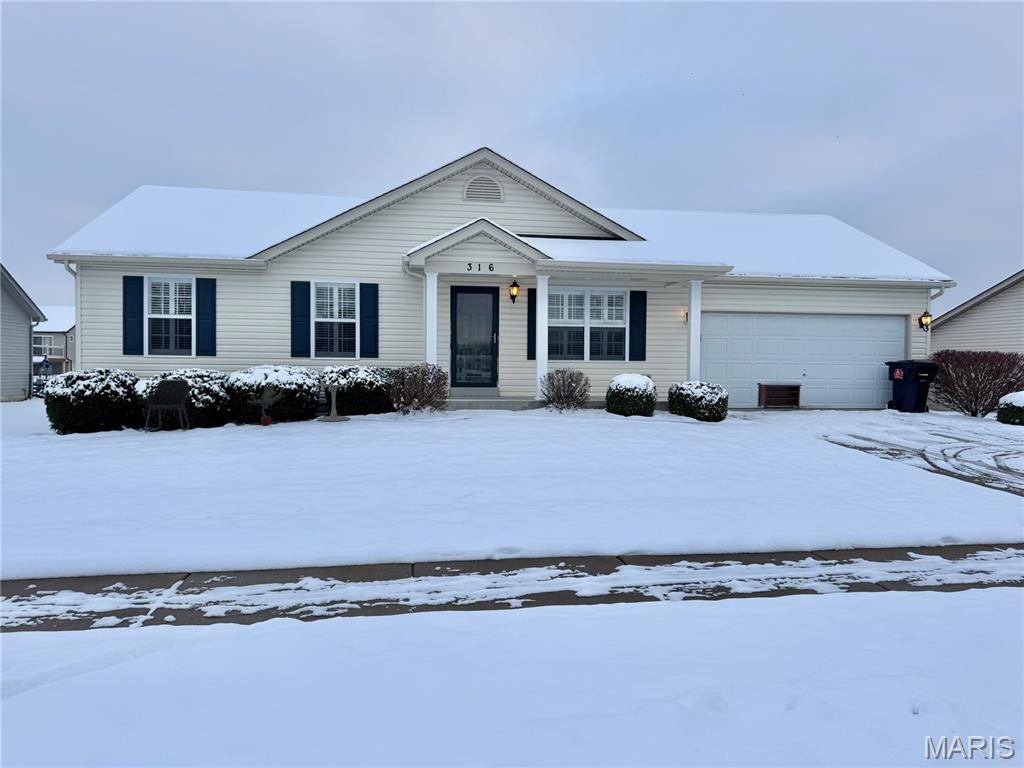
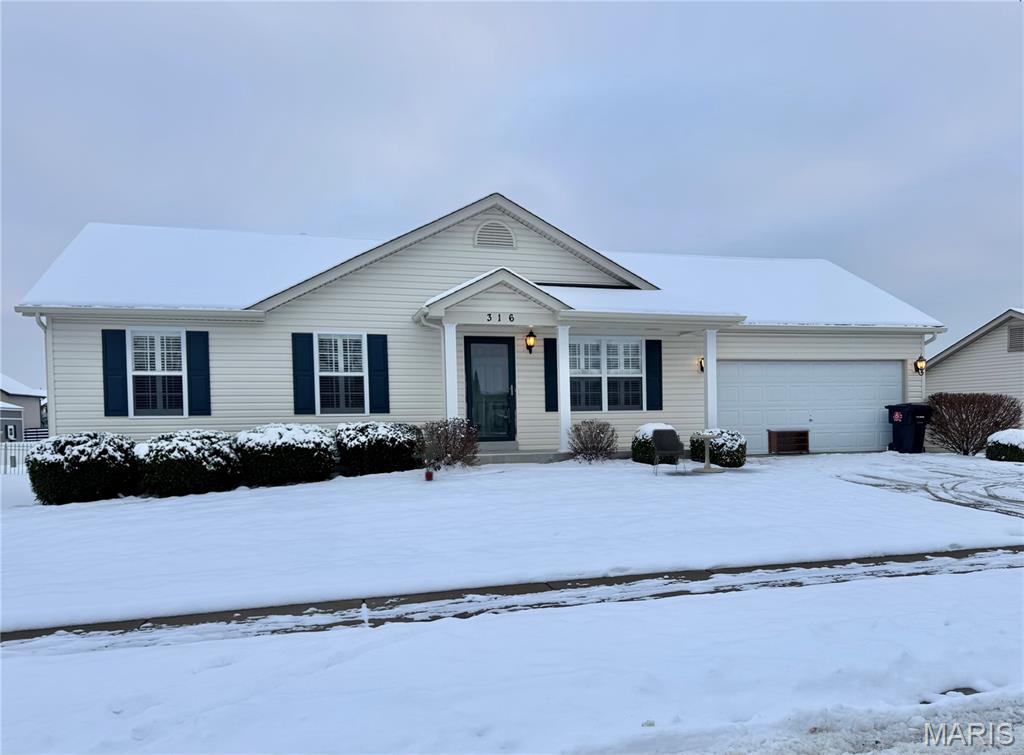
chair: present [147,379,189,421] -> present [651,429,686,475]
potted tree: present [248,383,284,425] -> present [413,437,446,480]
pedestal table: present [317,383,350,421] -> present [691,435,724,473]

